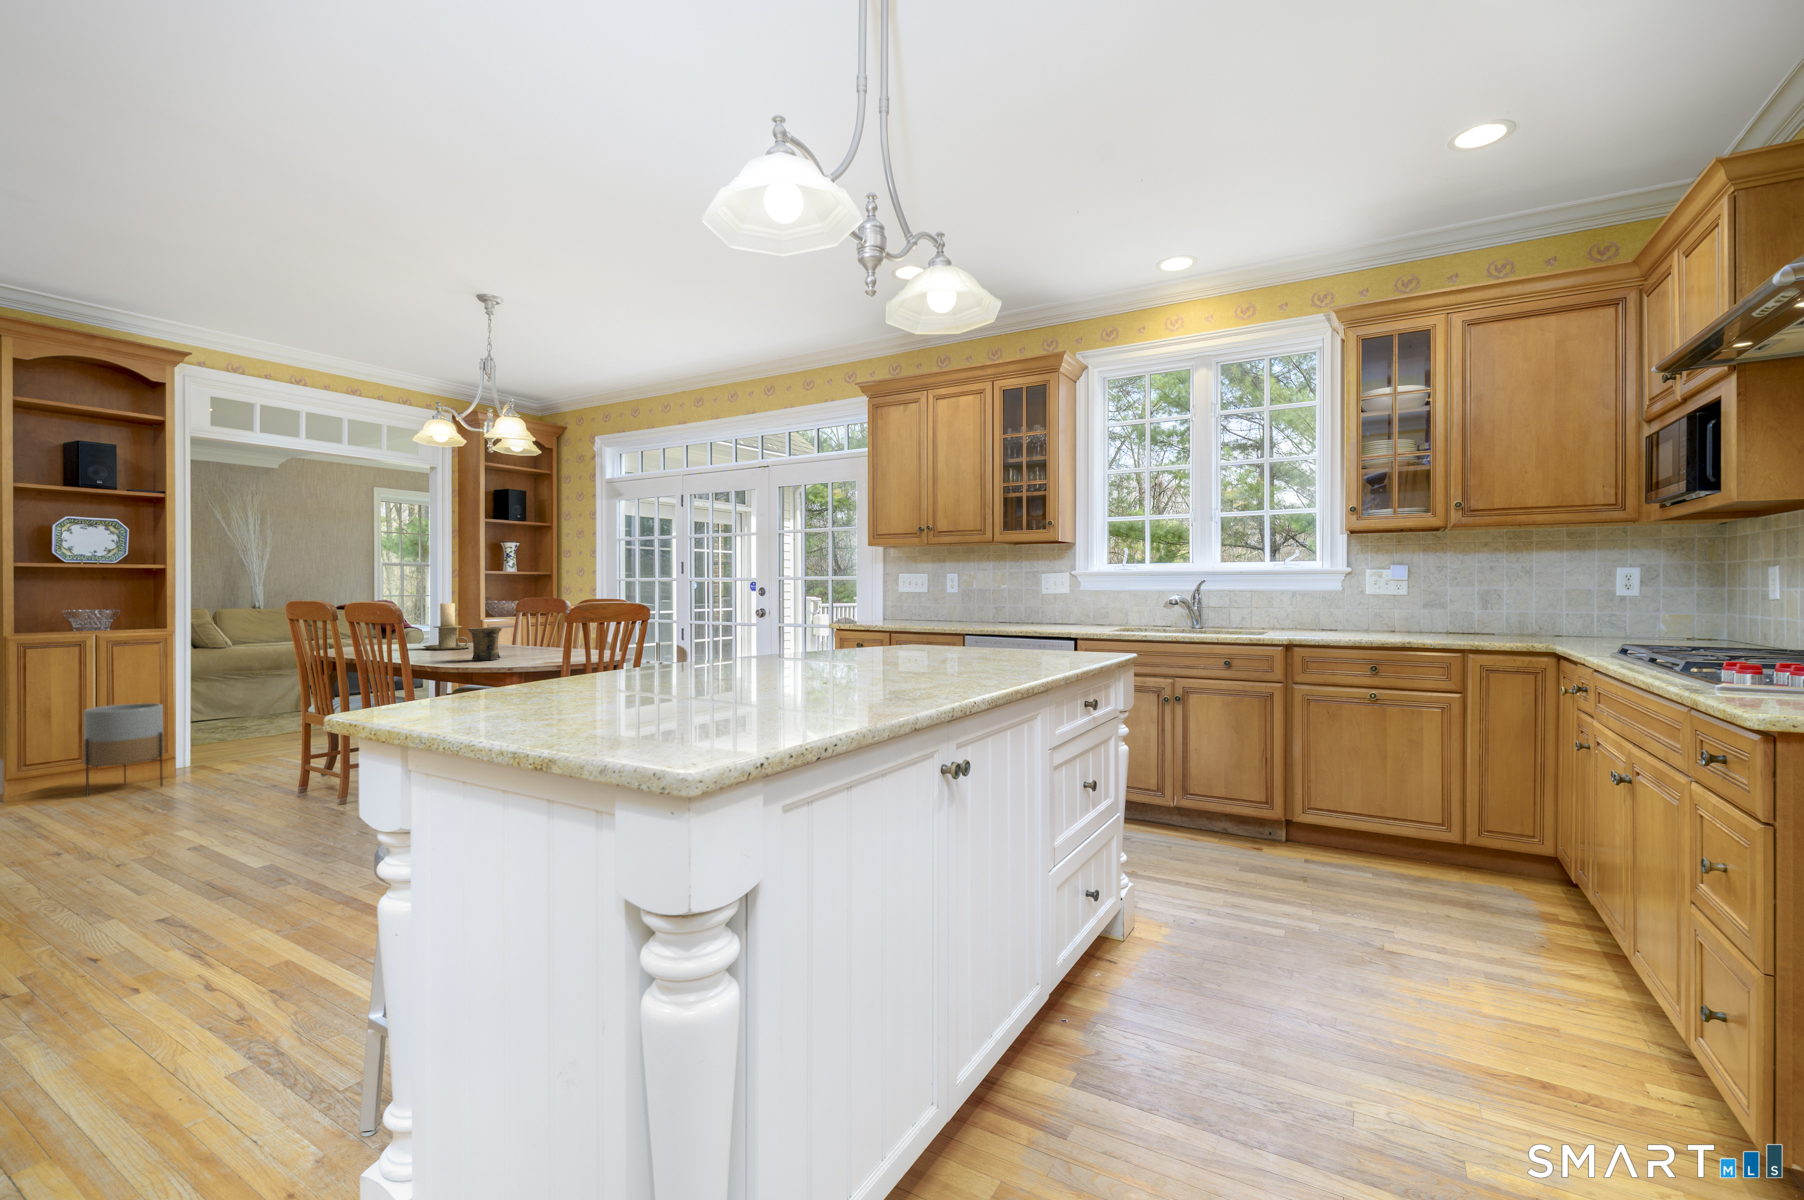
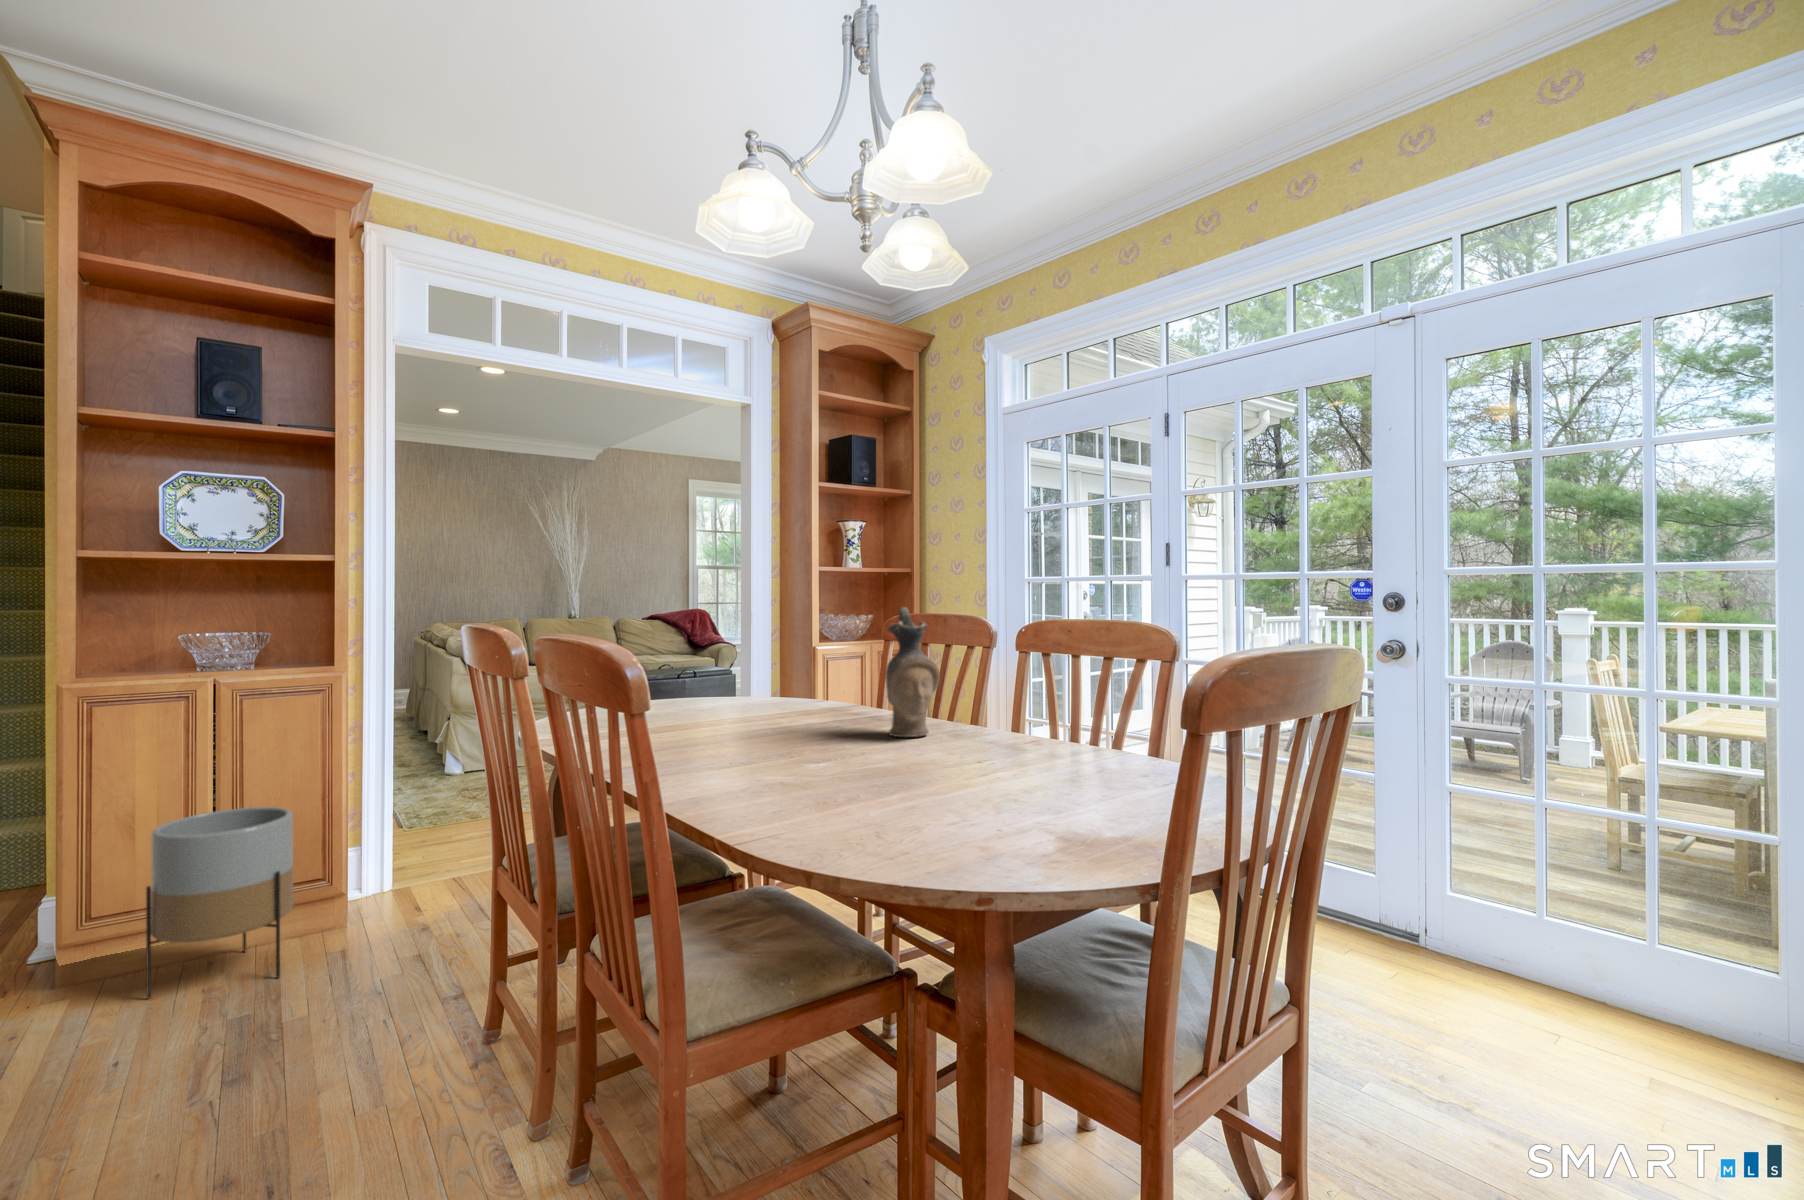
ceramic pitcher: none [504,594,529,647] -> present [886,607,940,737]
candle holder: present [423,603,471,650] -> none [712,629,818,746]
mug: present [468,627,502,660] -> none [827,724,936,852]

